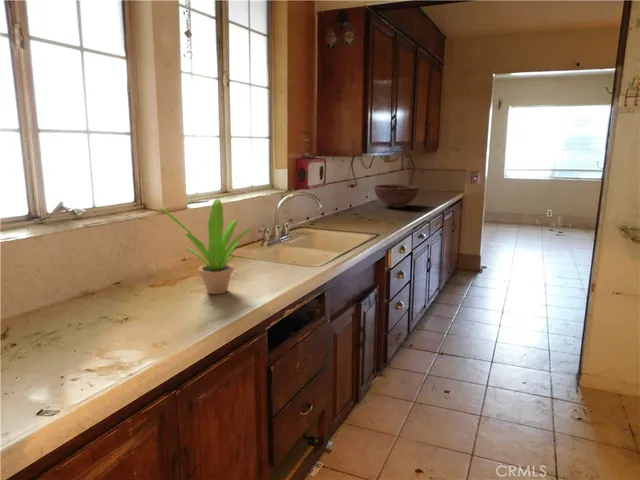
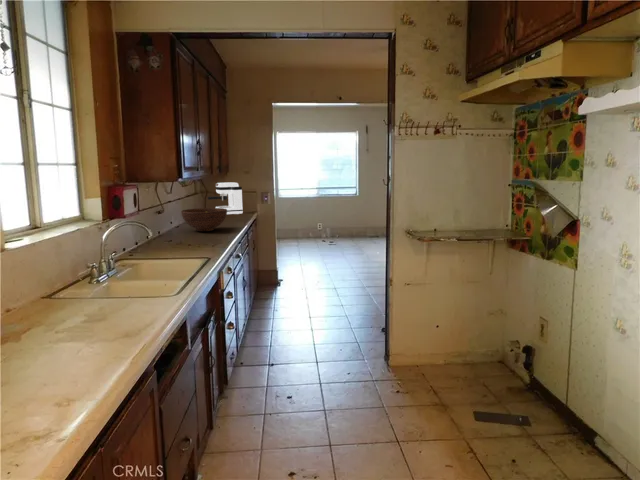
coffee maker: none [413,160,448,193] -> present [208,182,243,214]
potted plant: present [160,199,251,294] -> none [16,233,128,337]

